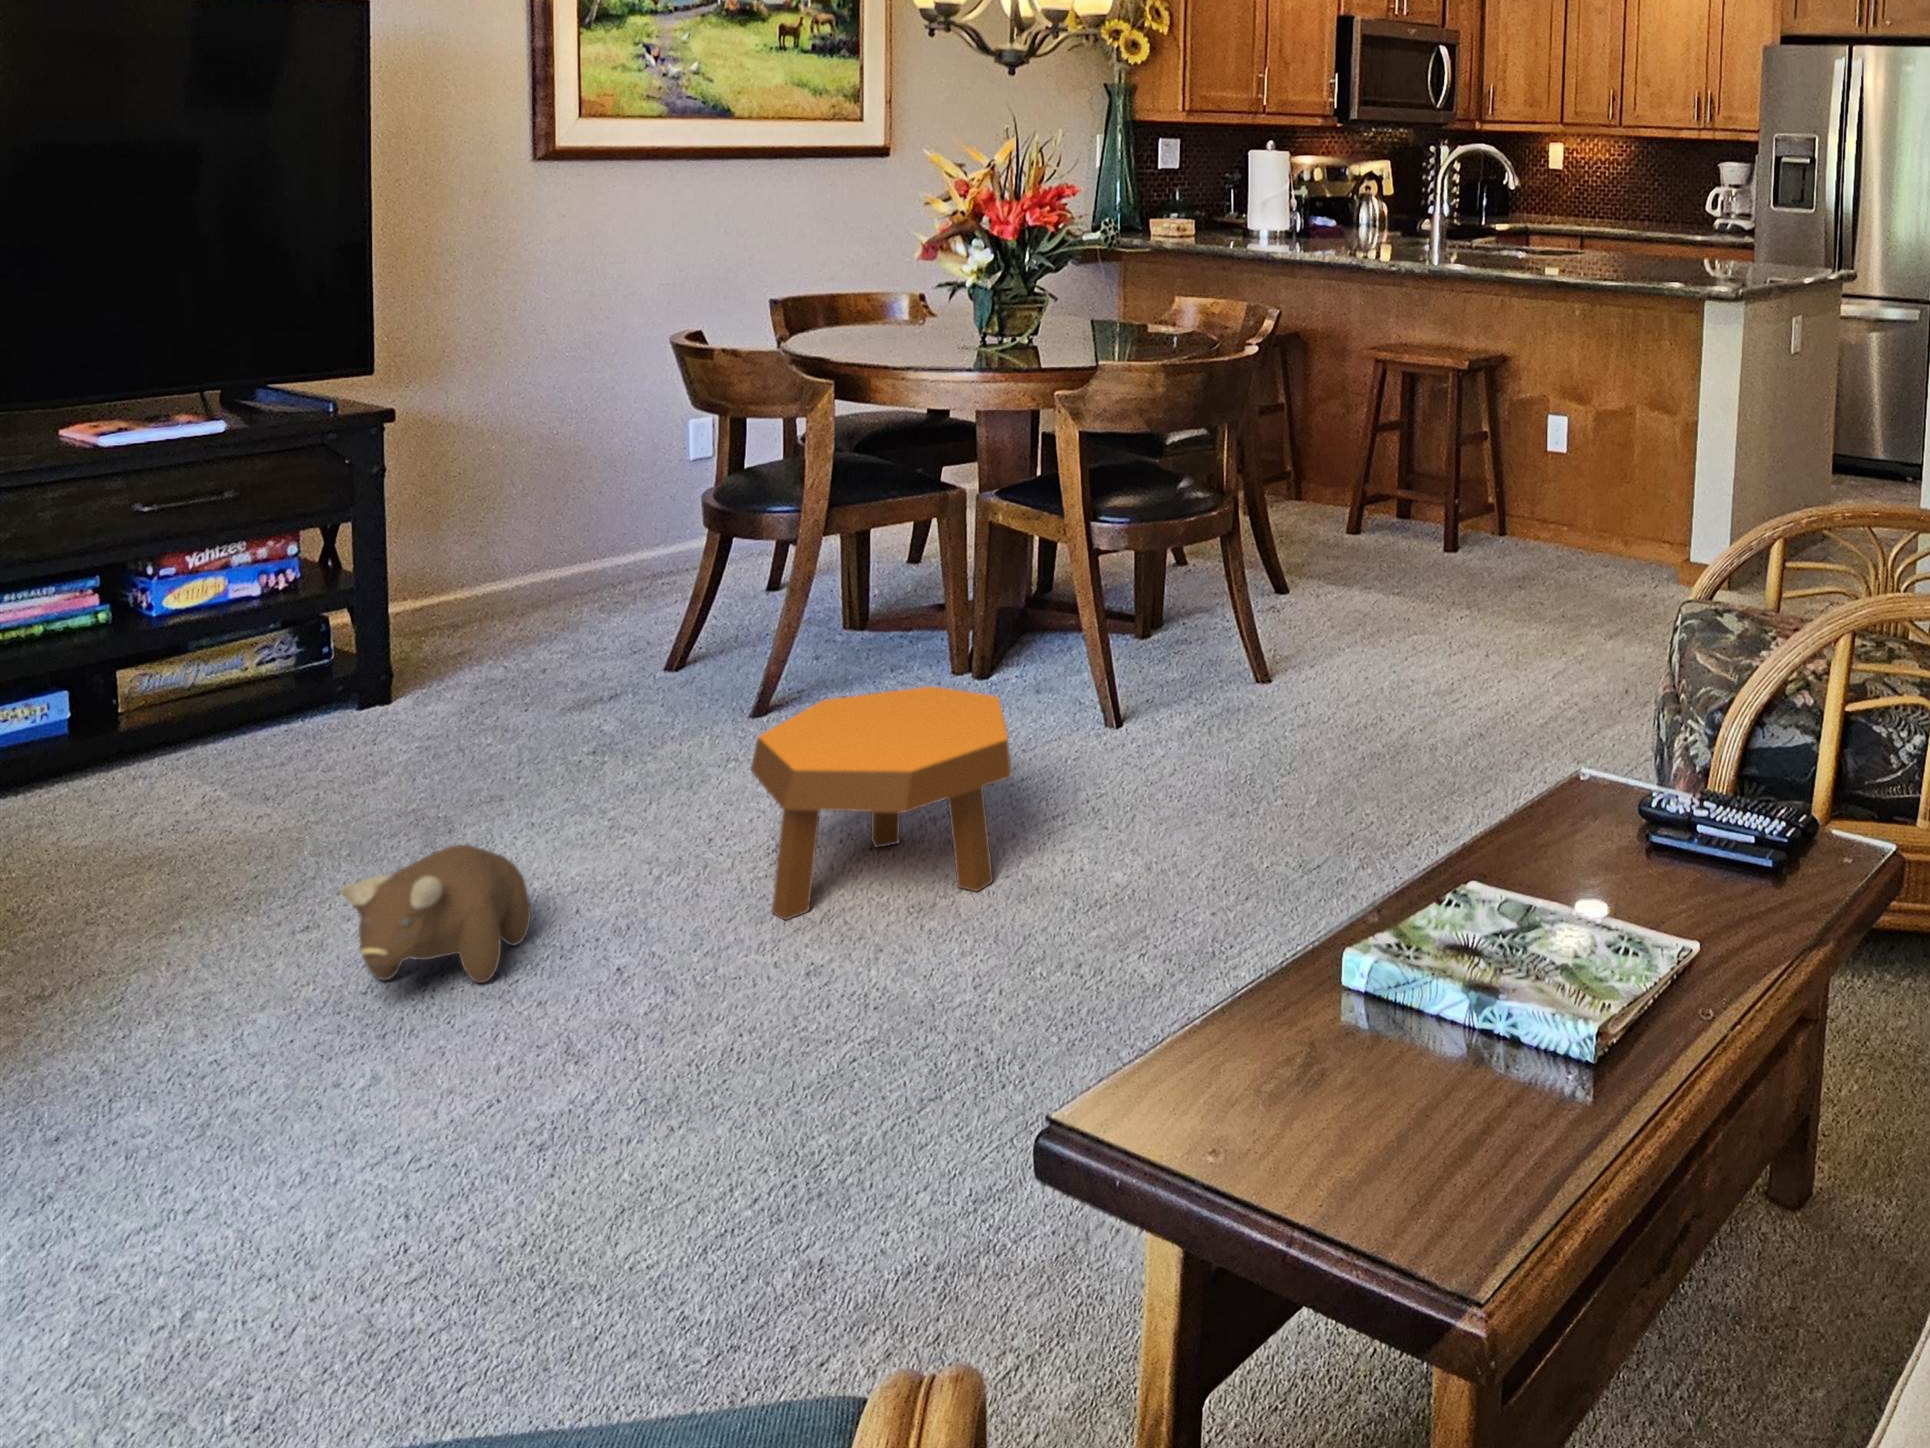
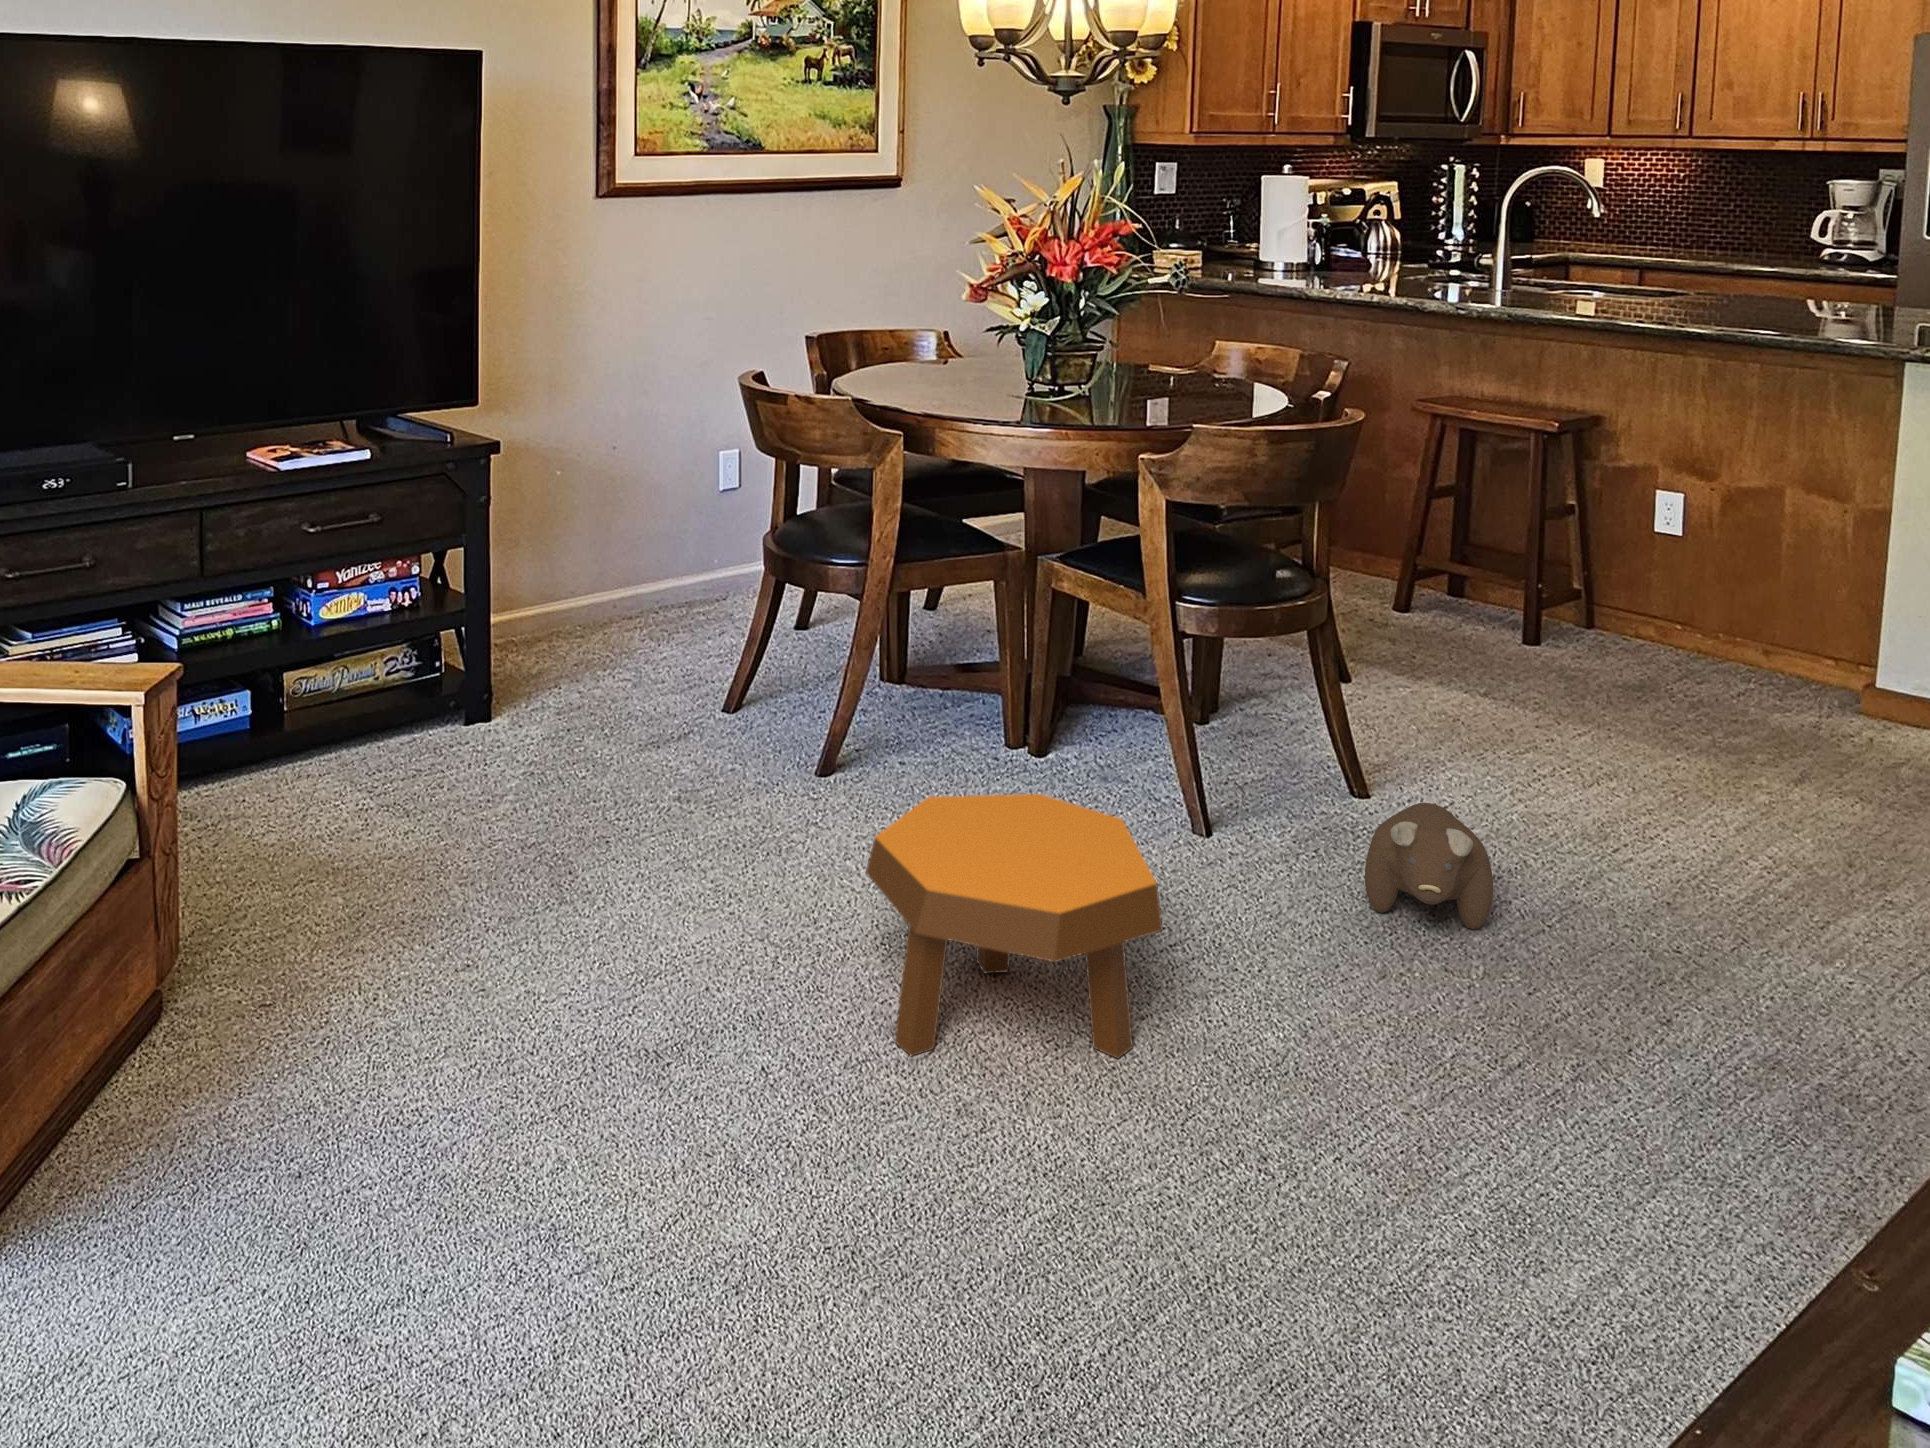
plush toy: present [342,845,531,983] -> present [1365,803,1493,929]

